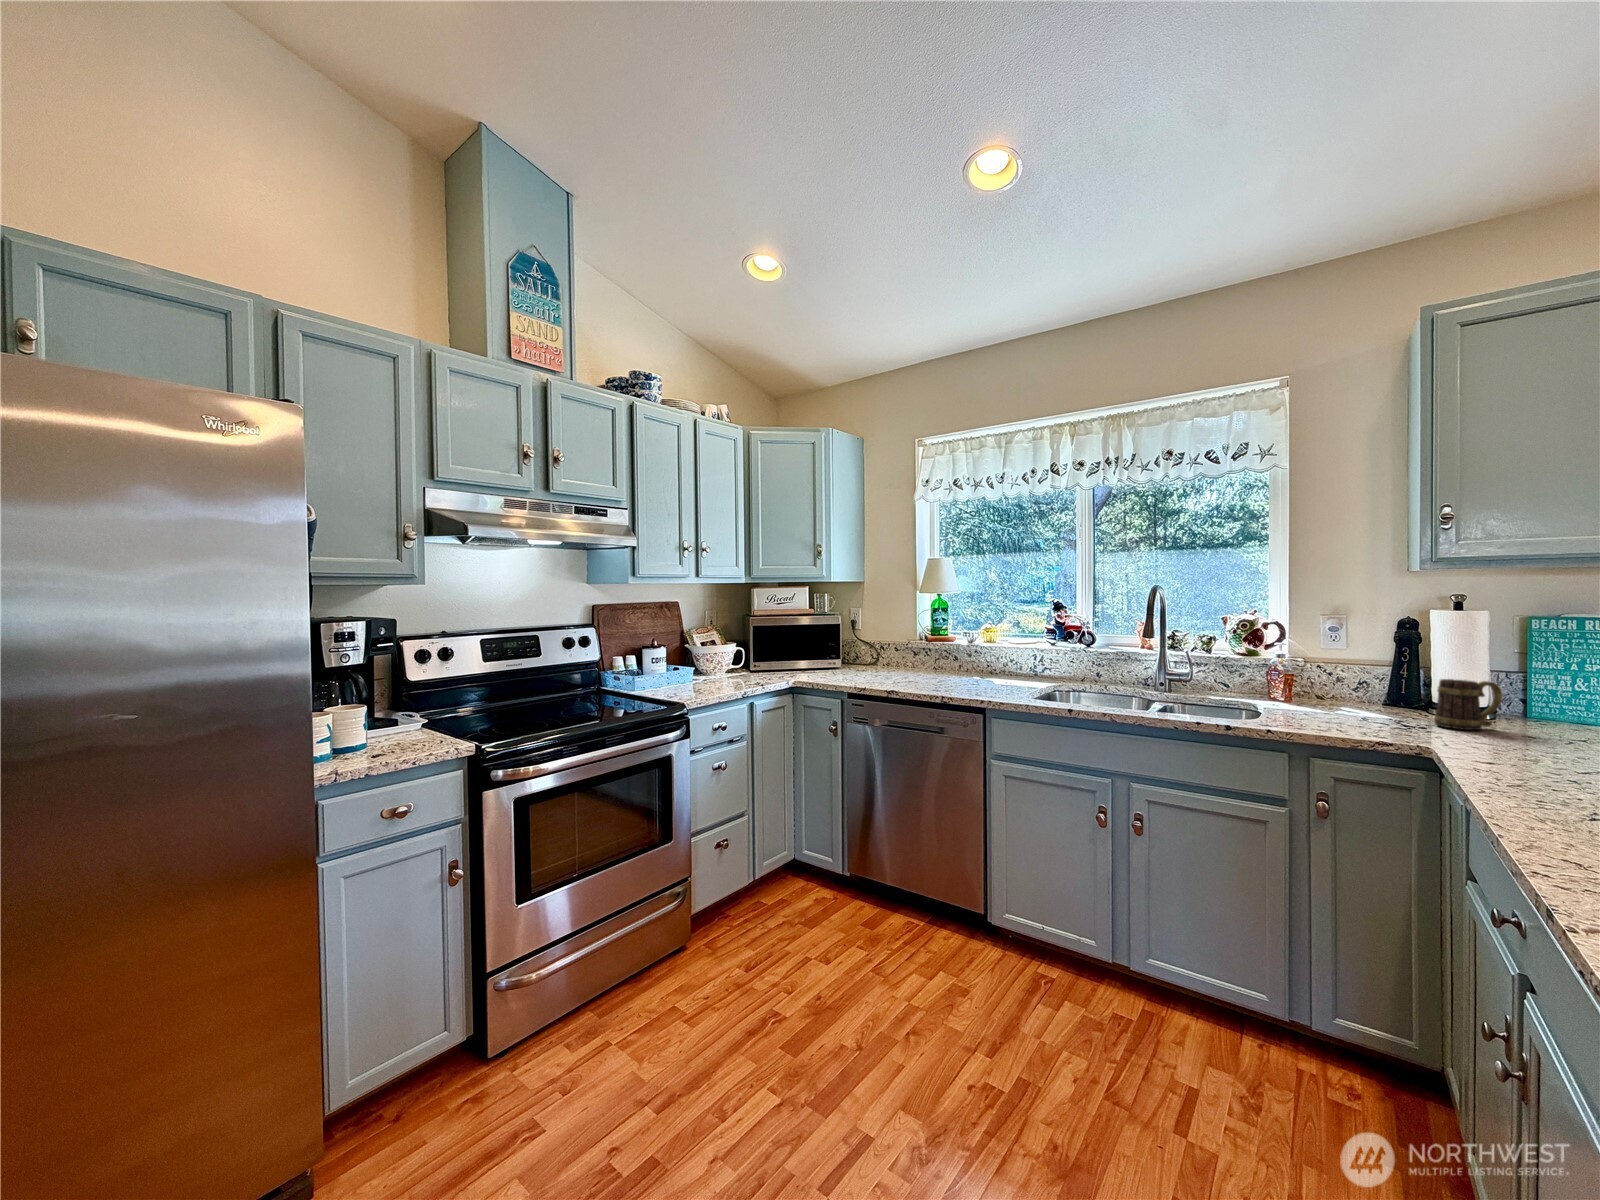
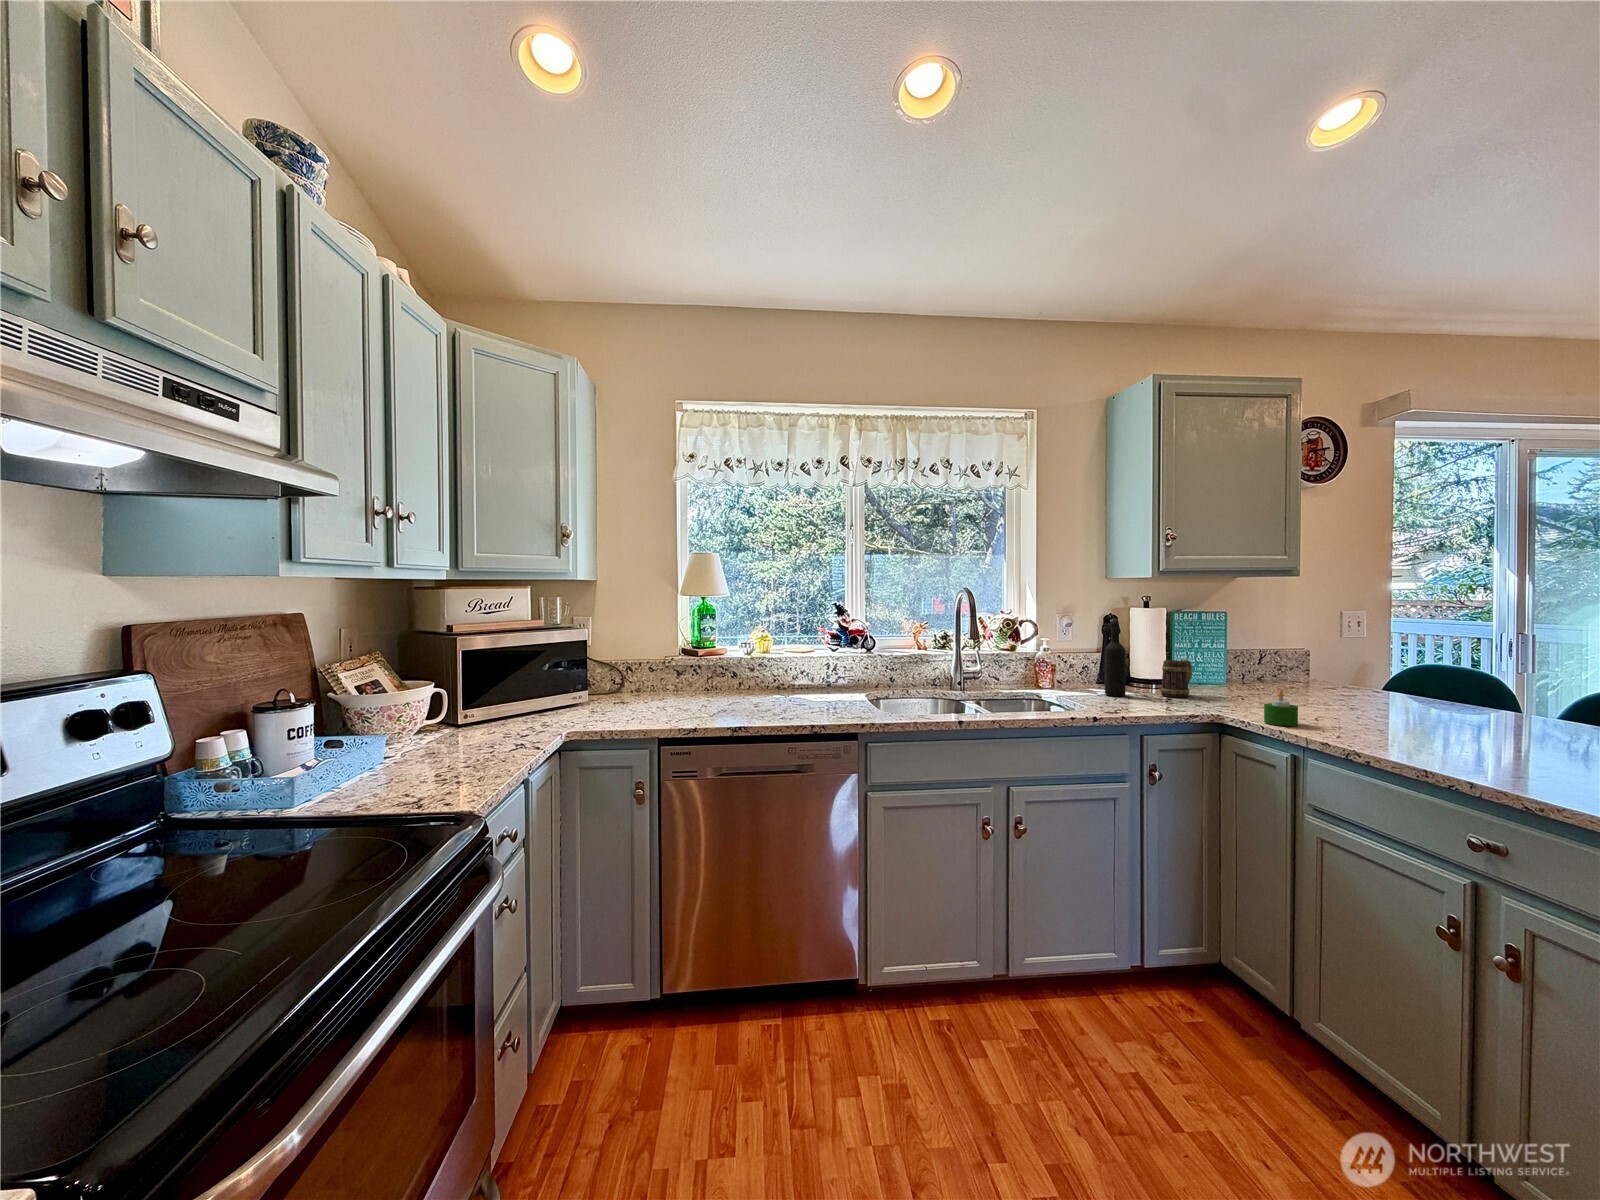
wine bottle: none [1343,621,1375,718] -> present [1105,618,1125,696]
candle: none [1479,724,1536,773] -> present [1264,691,1298,726]

